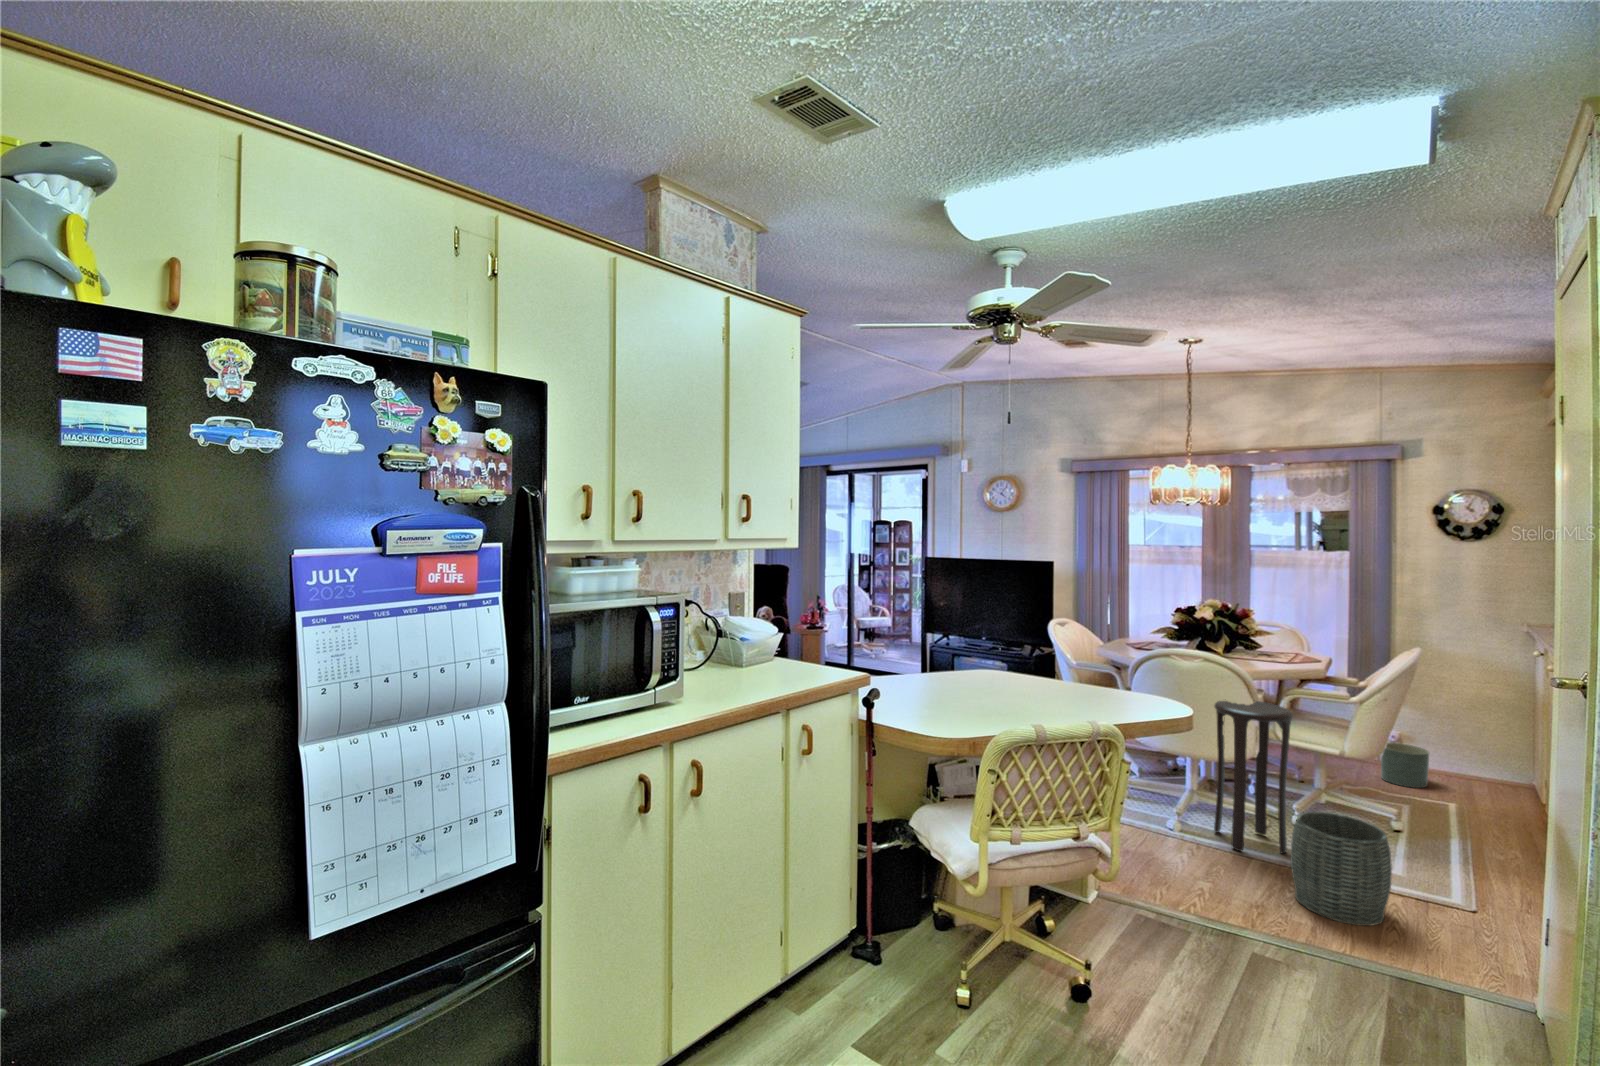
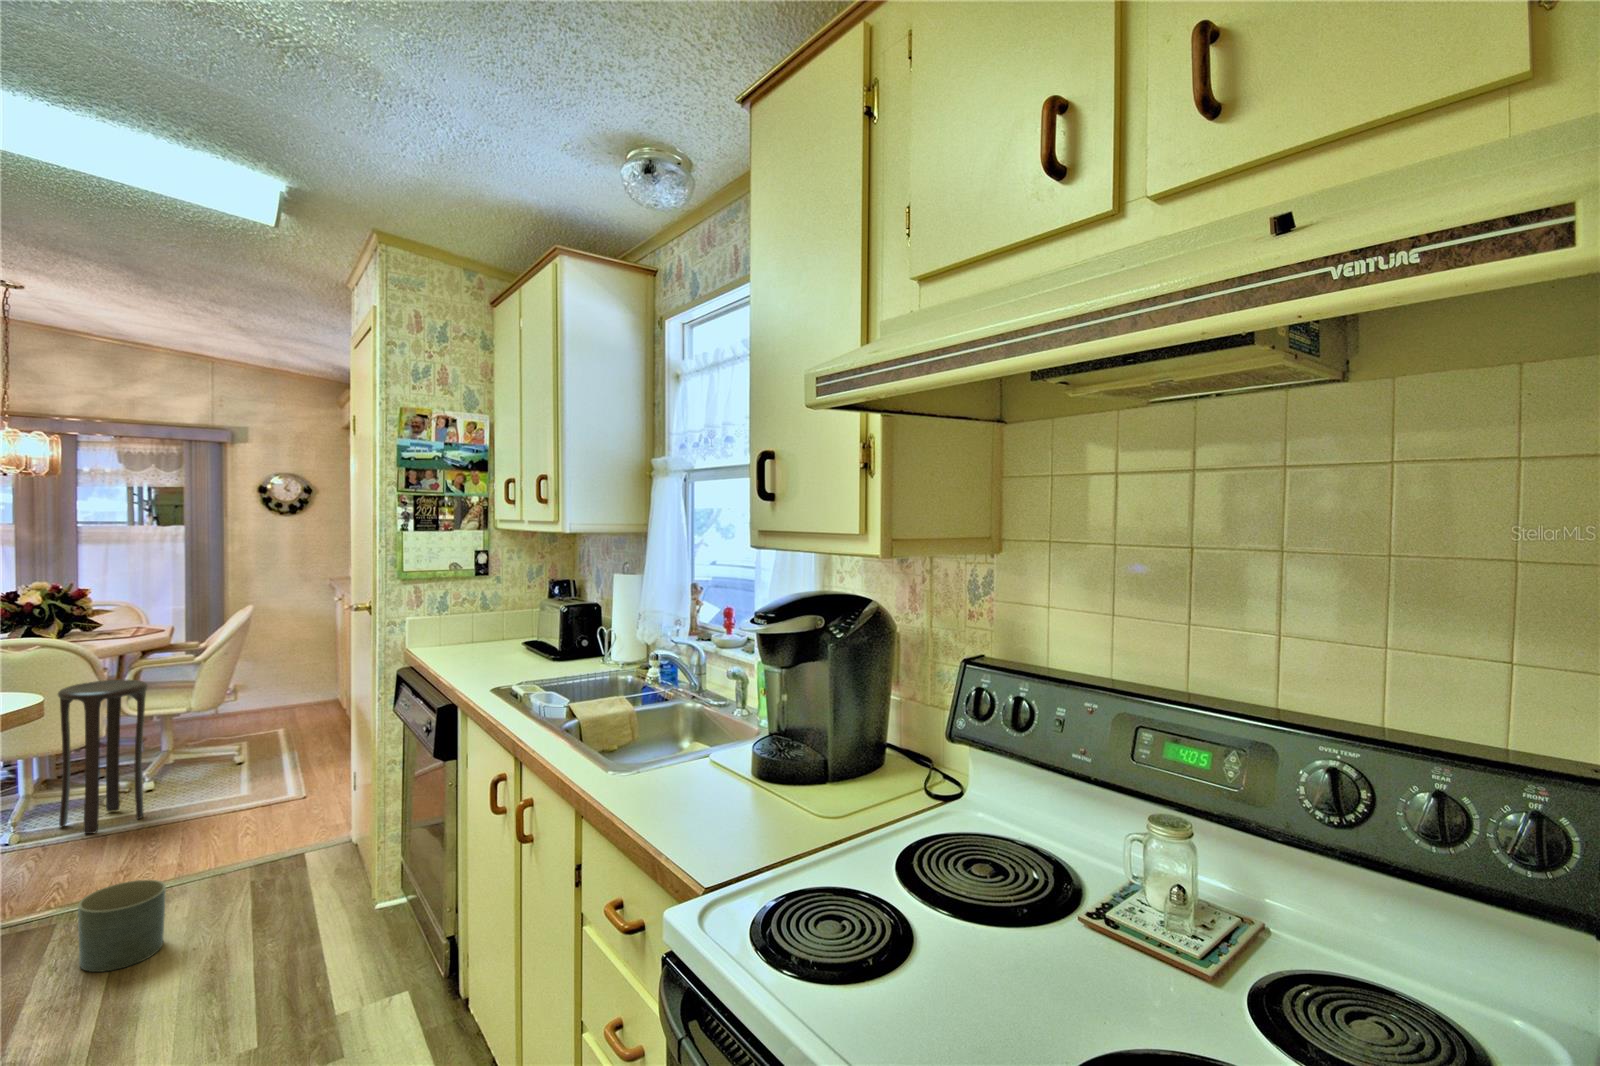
planter: present [1381,743,1429,788] -> present [78,880,166,972]
woven basket: present [1291,812,1392,926] -> none [155,759,243,851]

